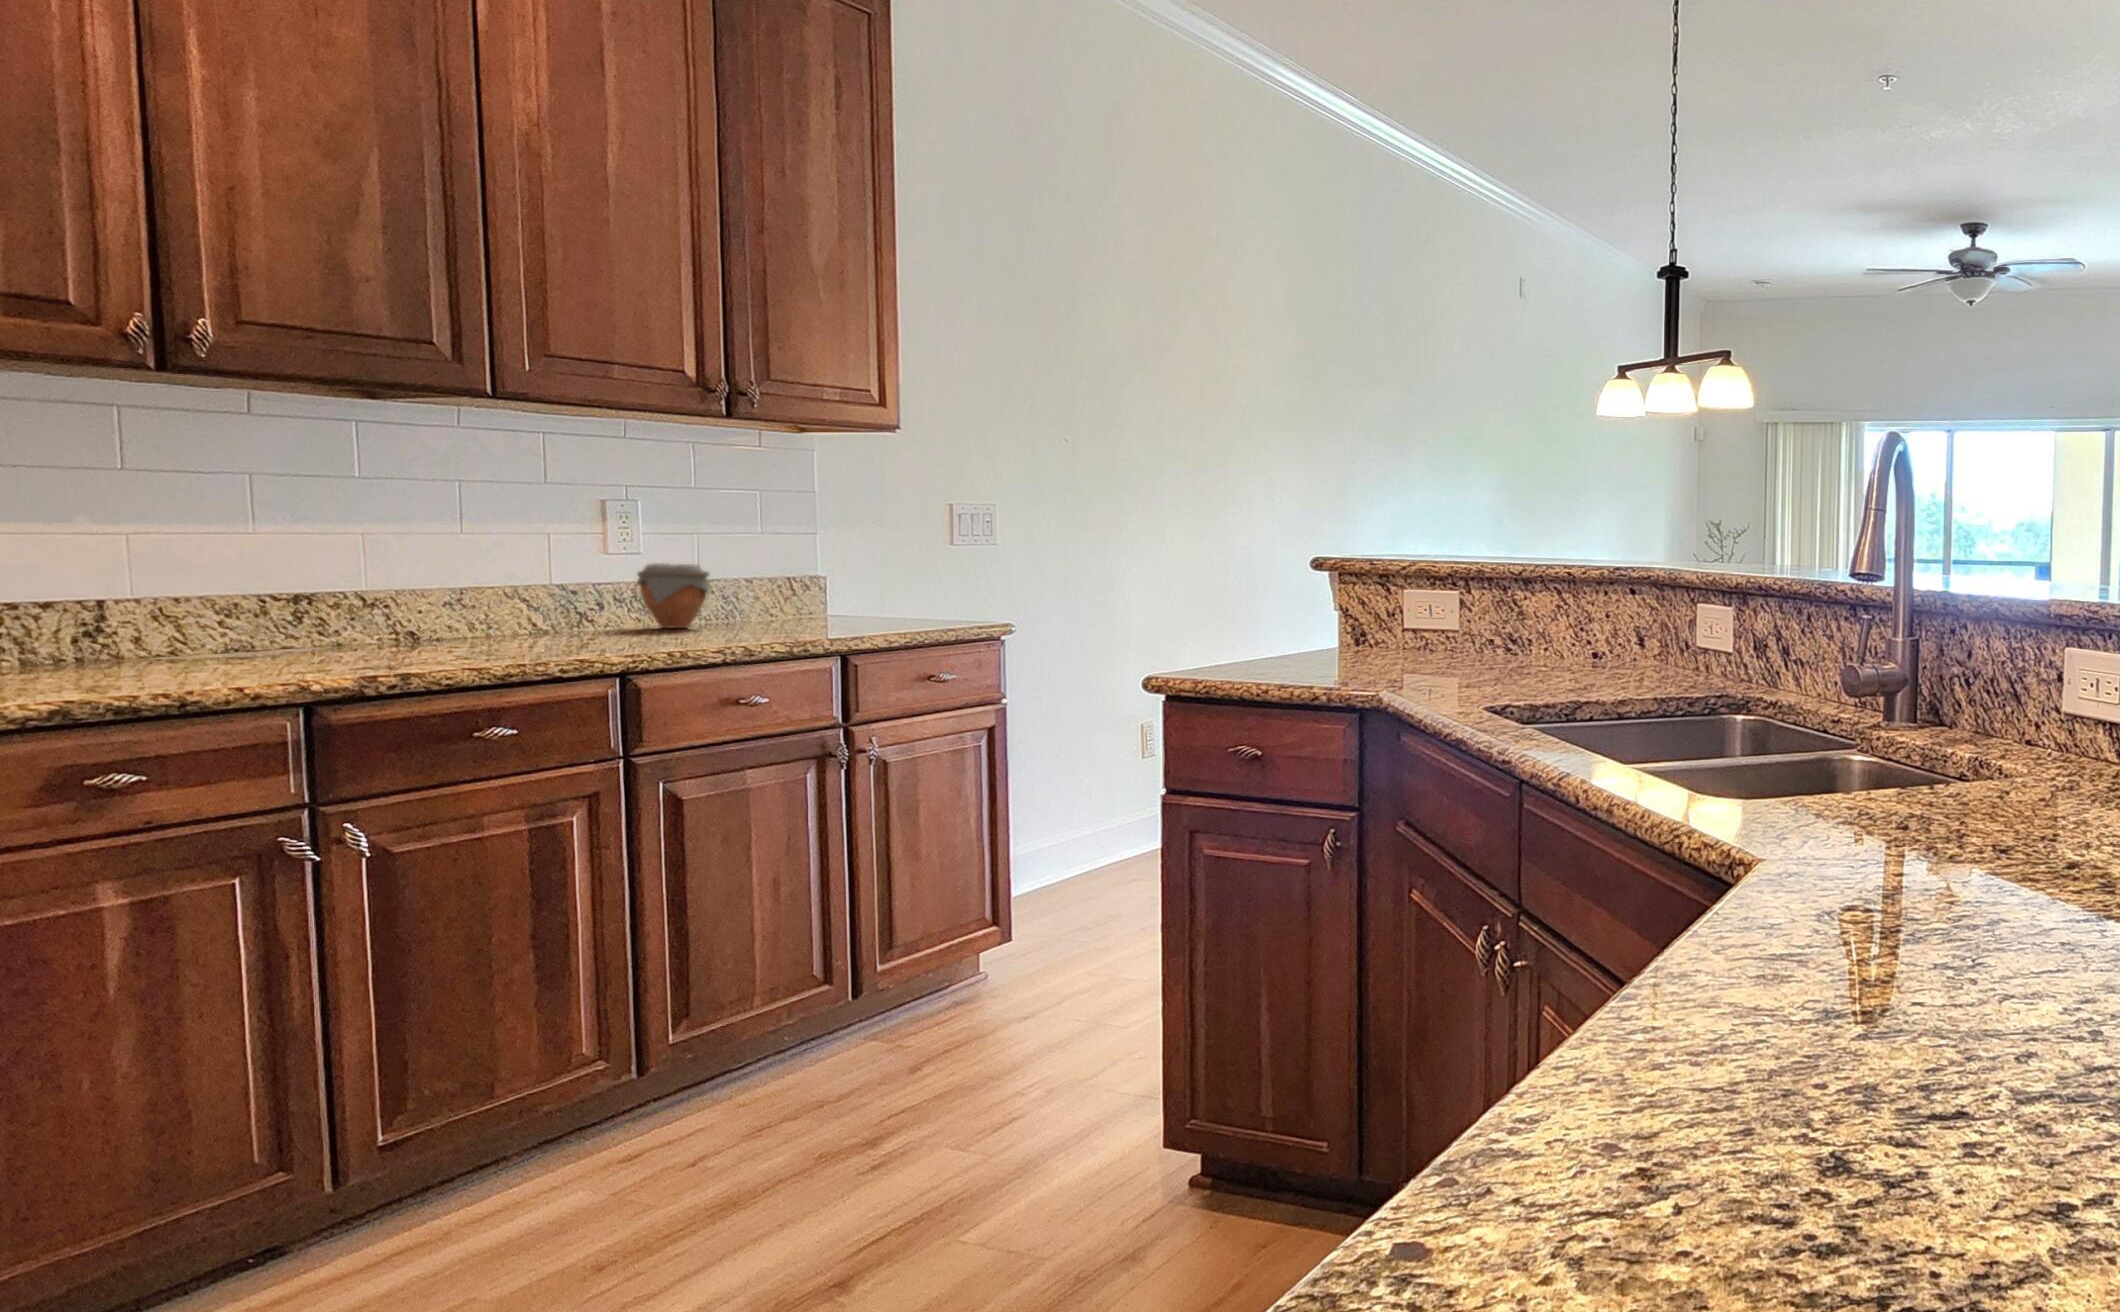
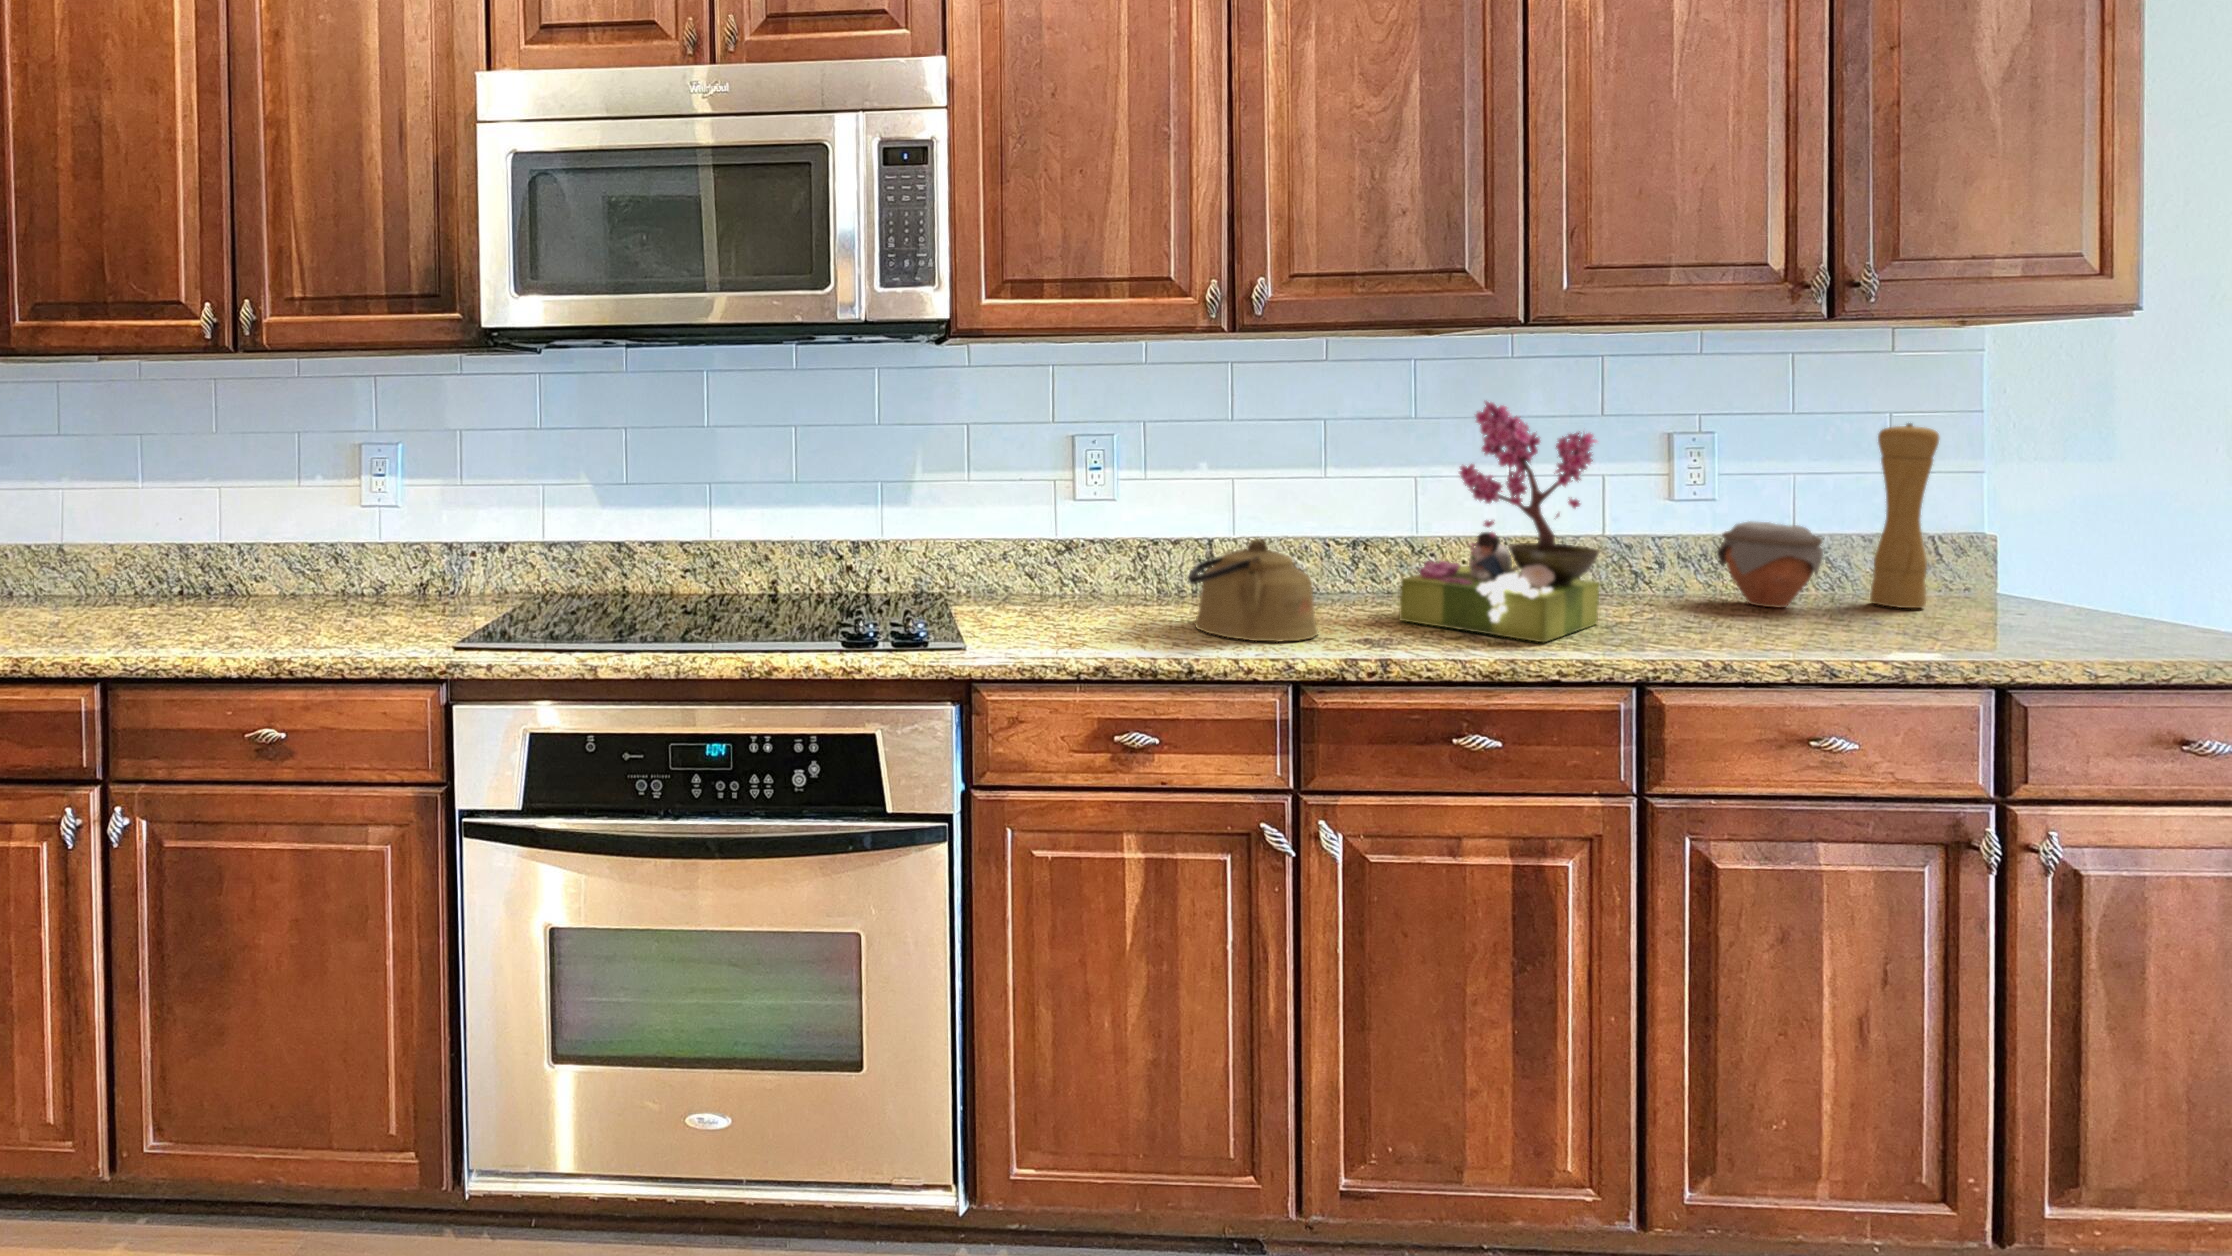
flower arrangement: none [377,446,562,655] -> present [1399,401,1599,642]
pepper mill: none [735,486,775,623] -> present [1870,423,1939,608]
kettle: none [126,575,306,678] -> present [1188,539,1318,641]

